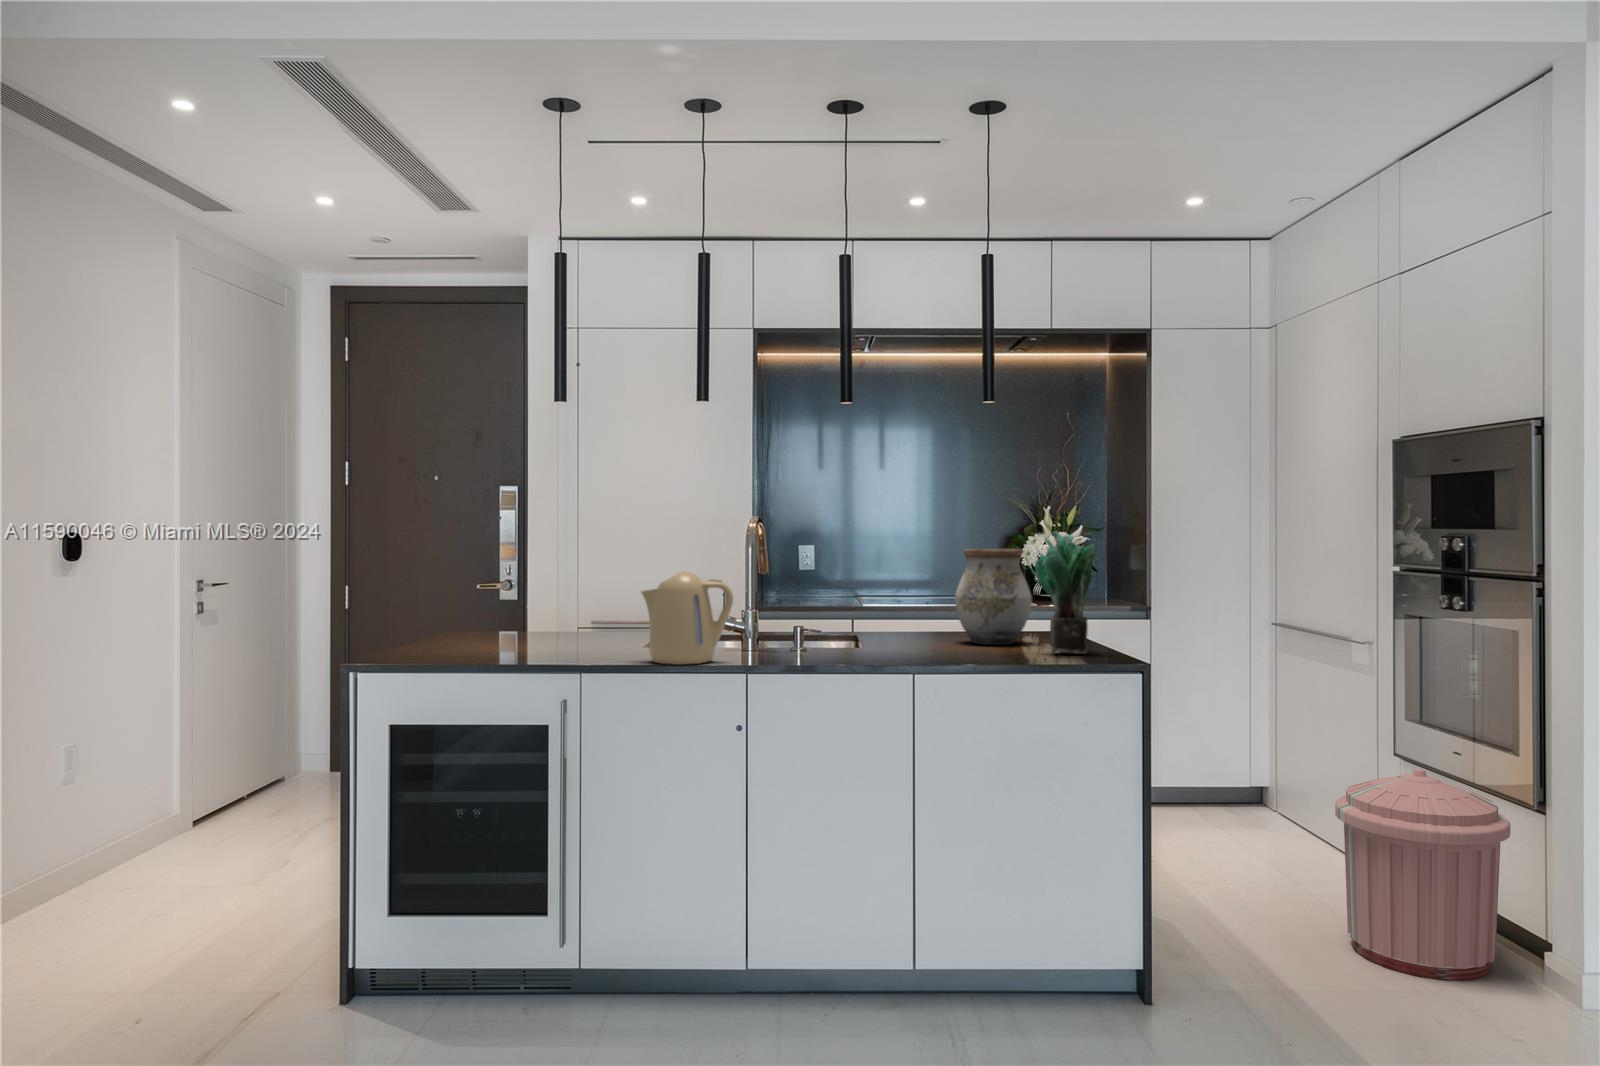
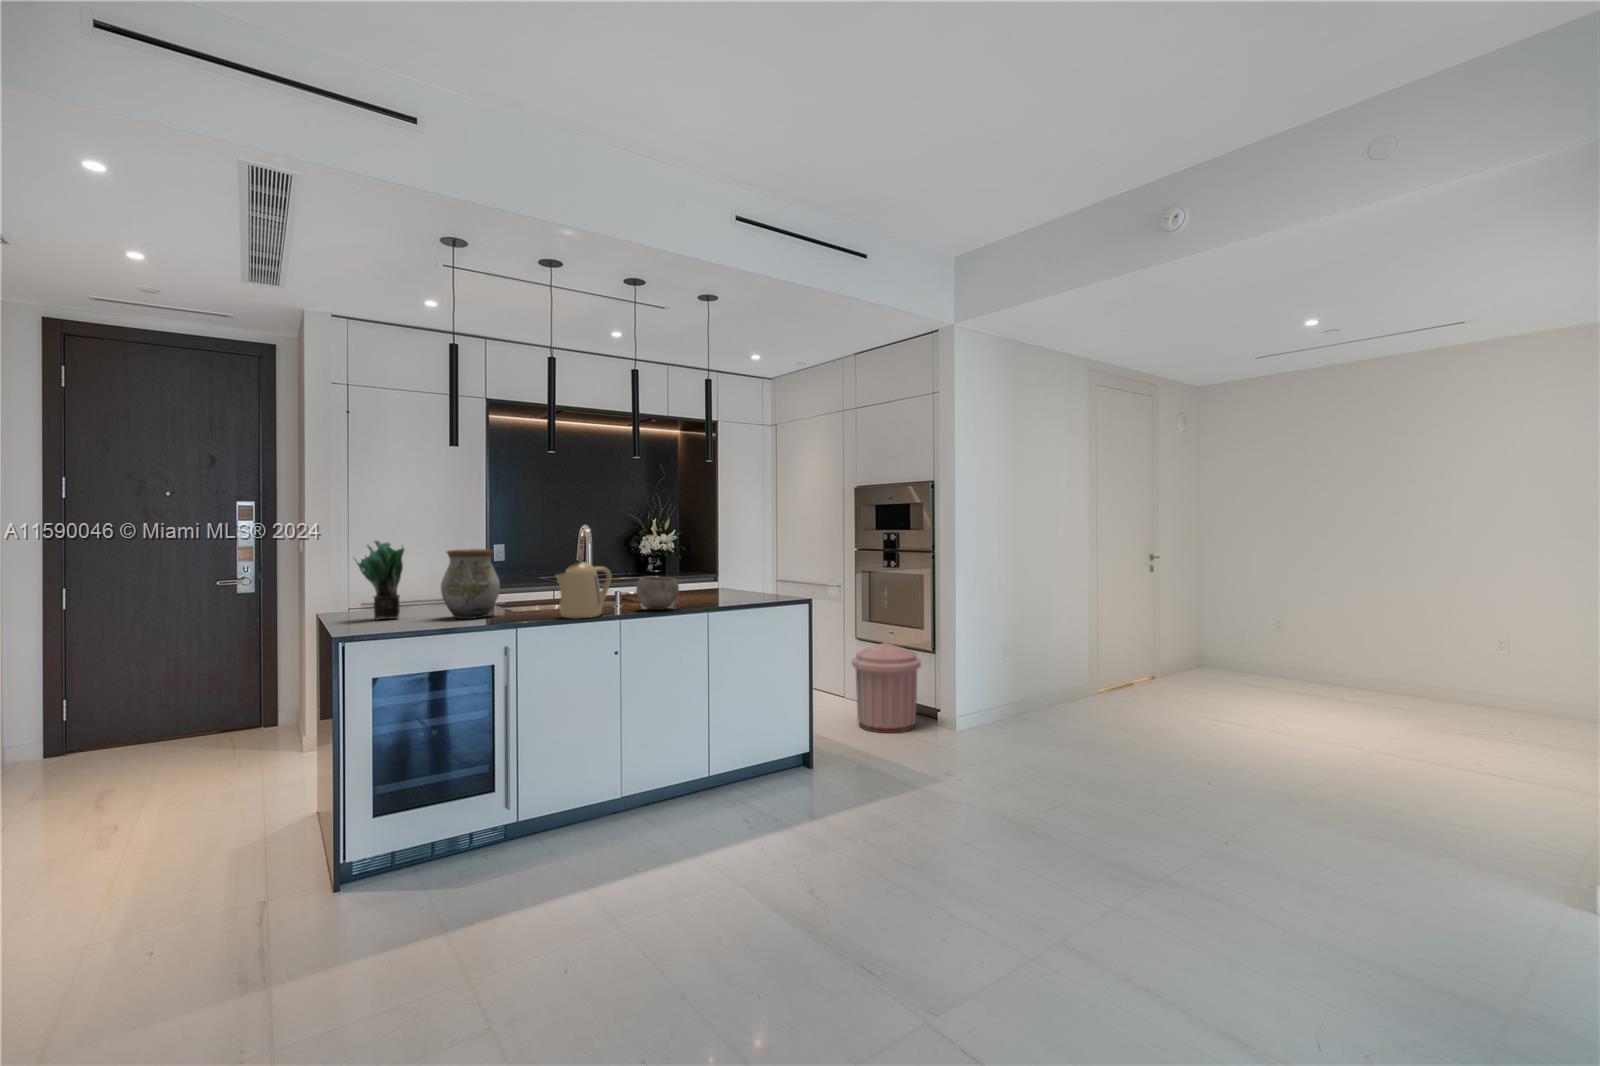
potted plant: present [1025,531,1097,654] -> present [355,541,405,620]
vase: present [955,548,1032,645] -> present [441,549,500,619]
bowl: none [788,601,862,661] -> present [636,577,679,610]

